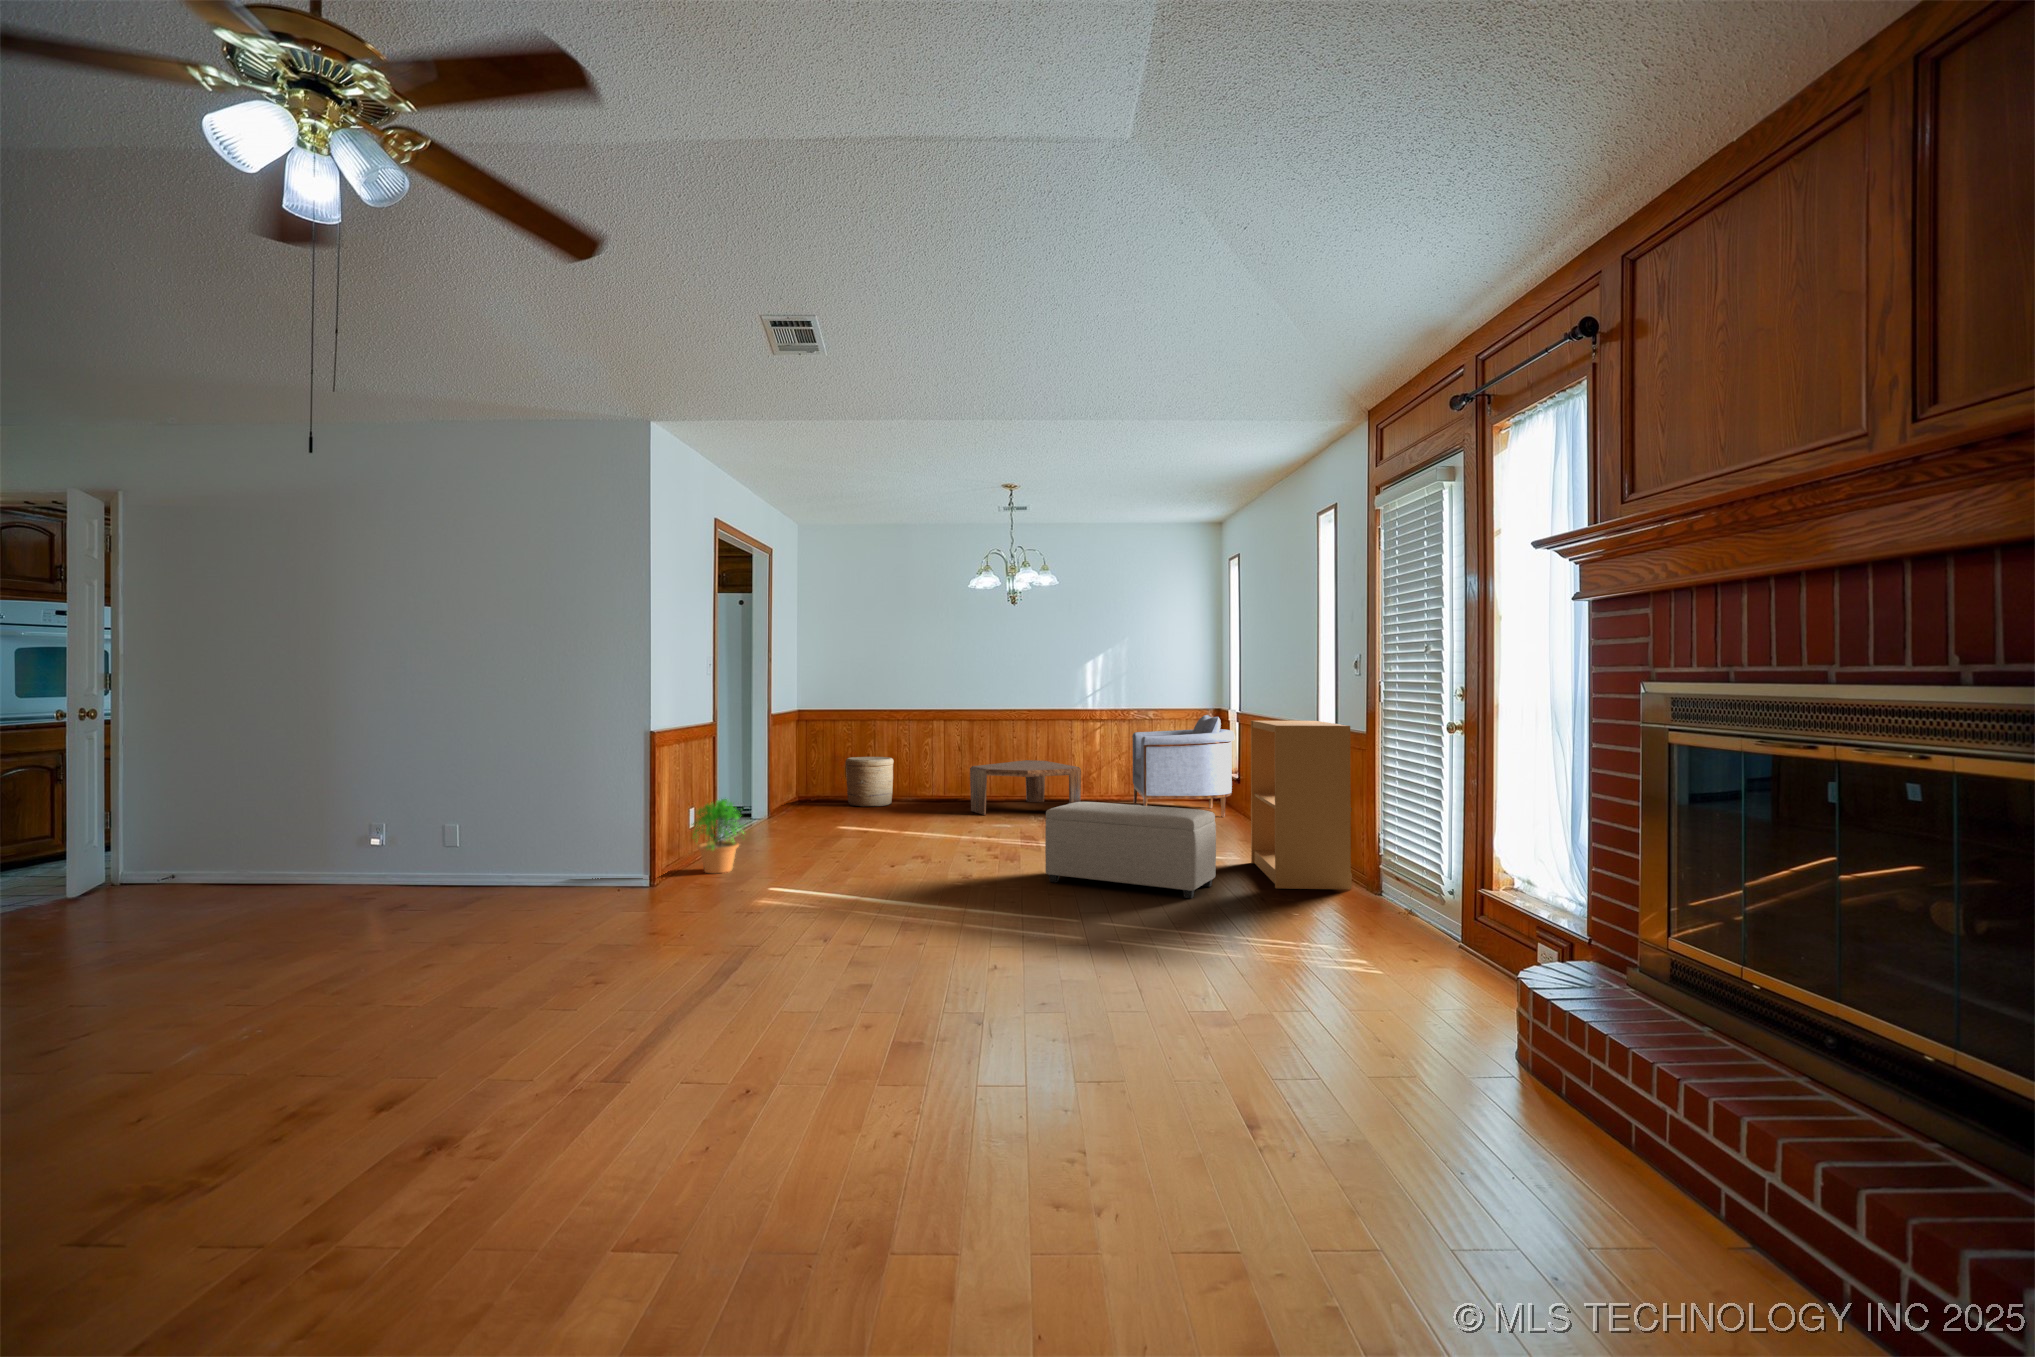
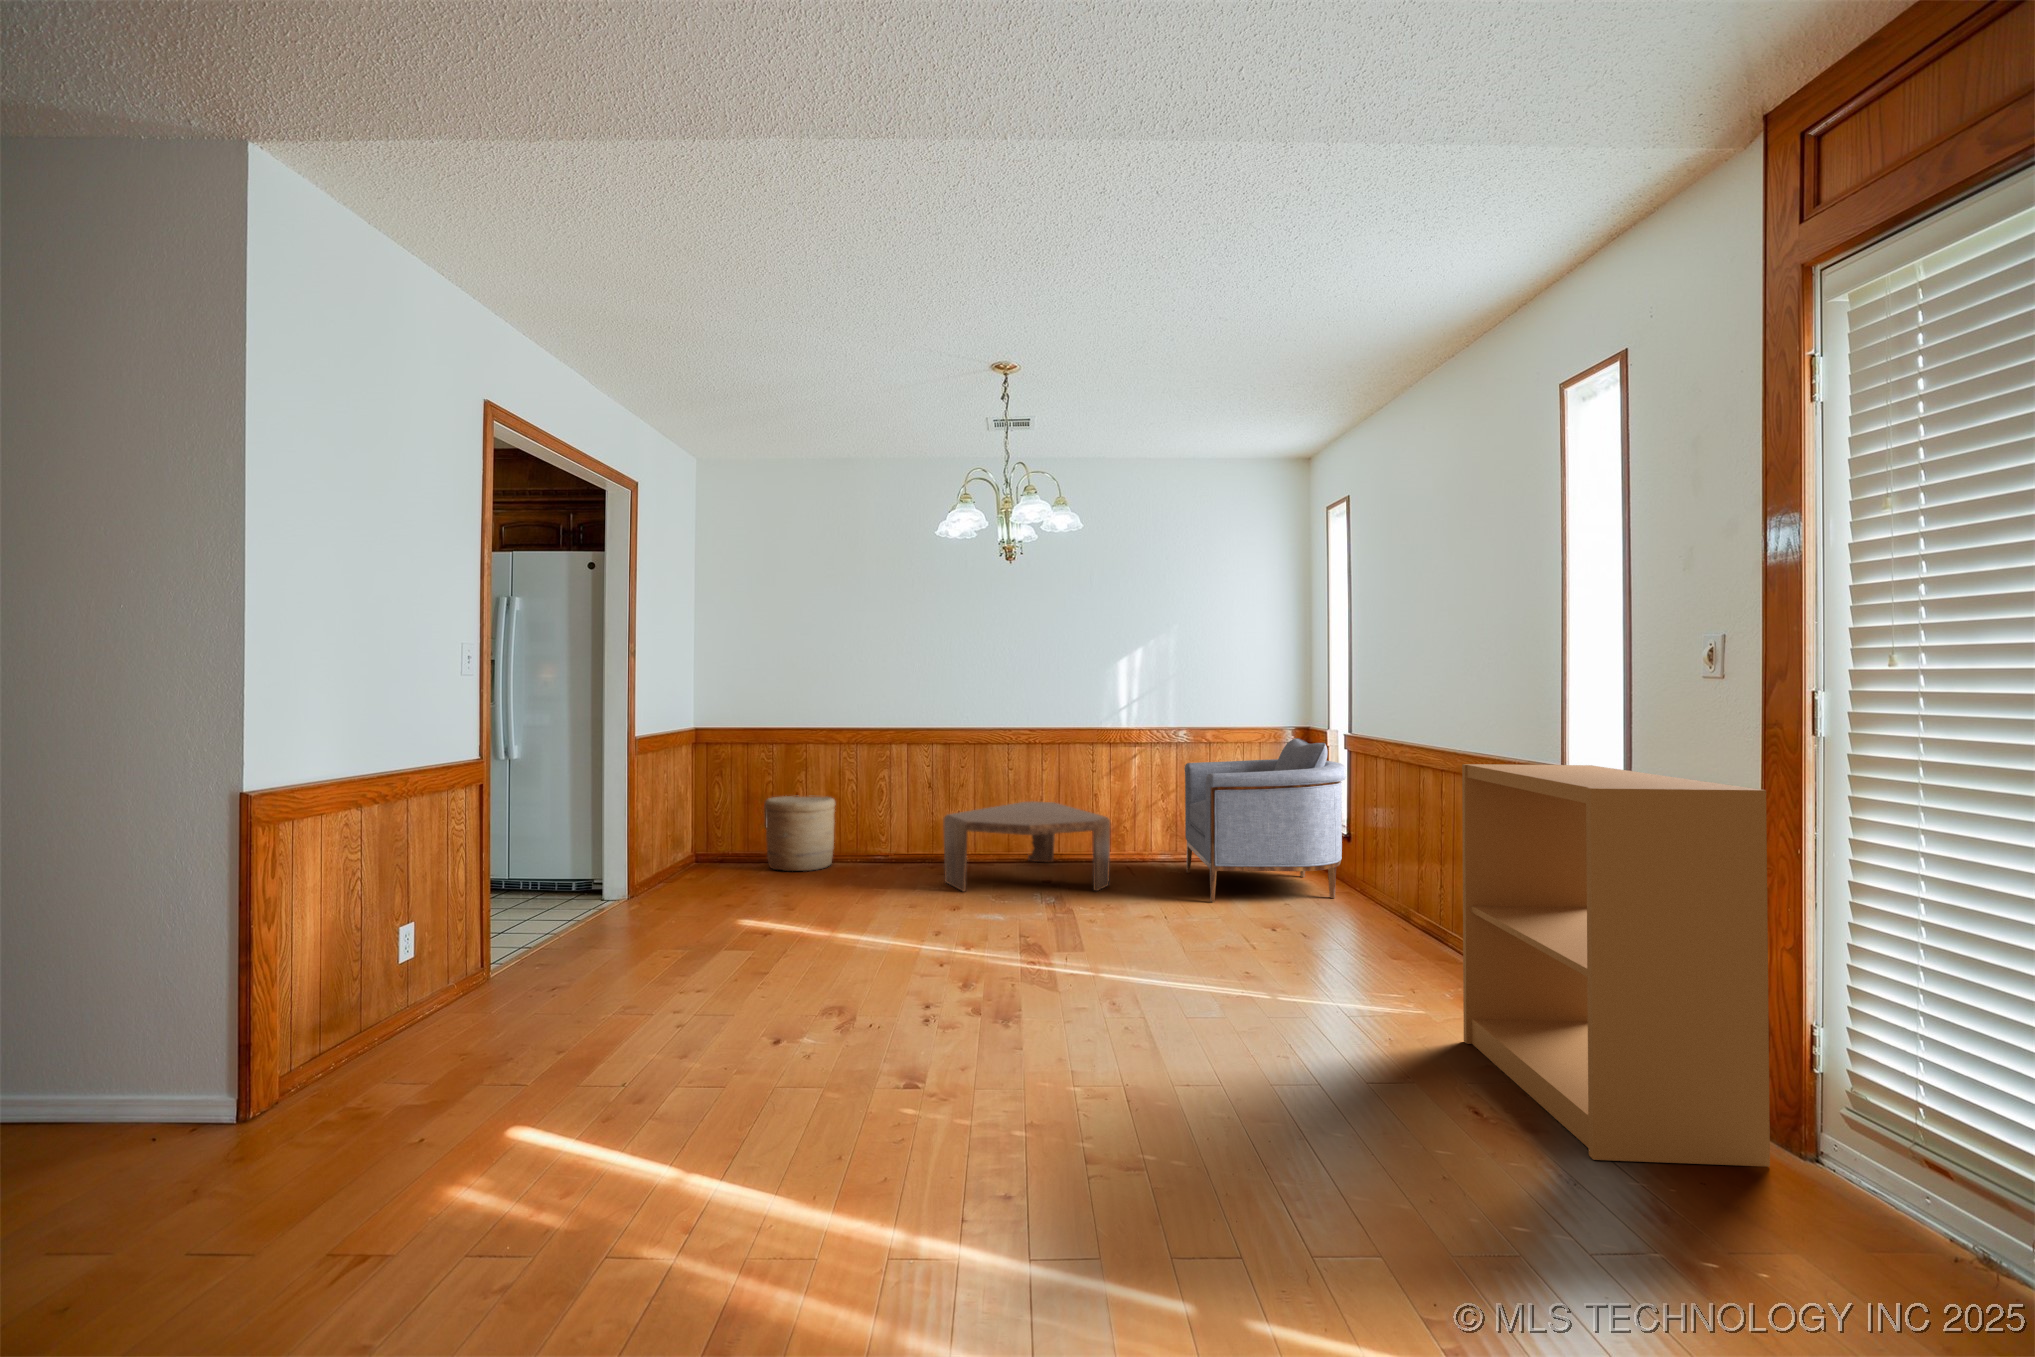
potted plant: present [692,799,744,873] -> none [339,915,477,1077]
ottoman: present [1045,802,1216,898] -> none [1067,932,1447,1215]

